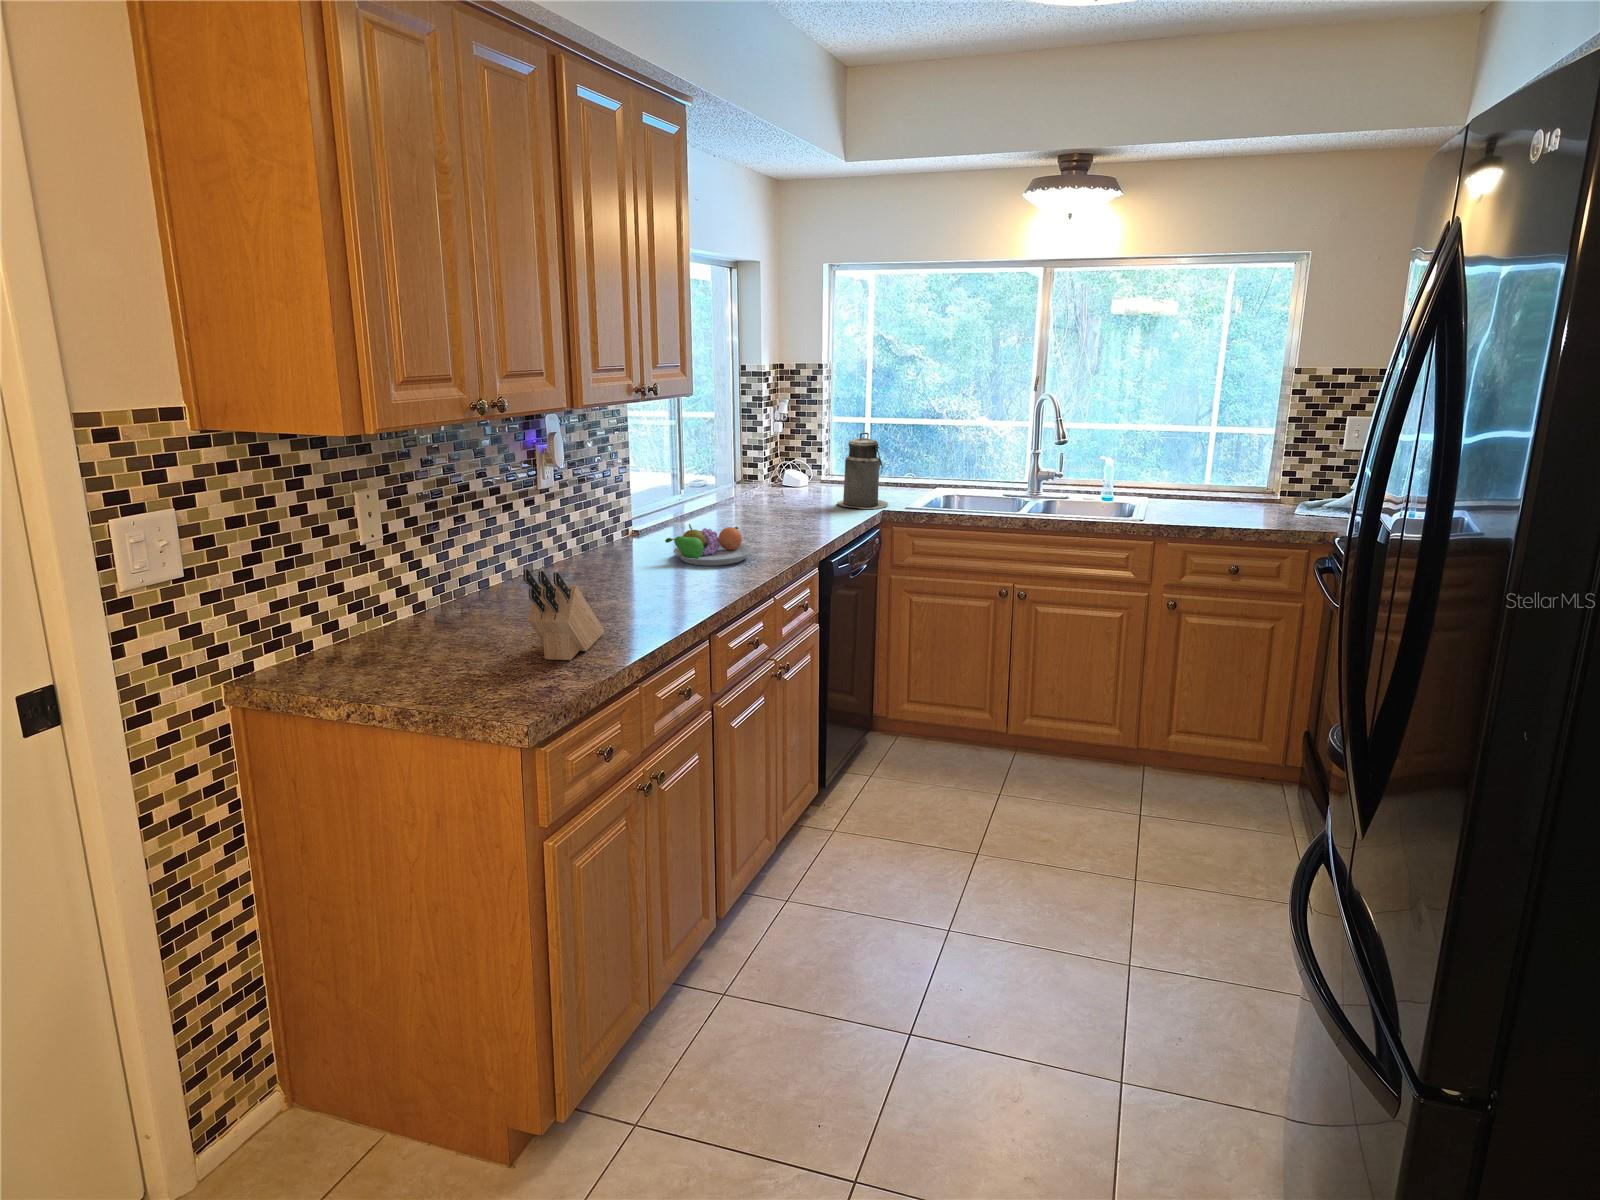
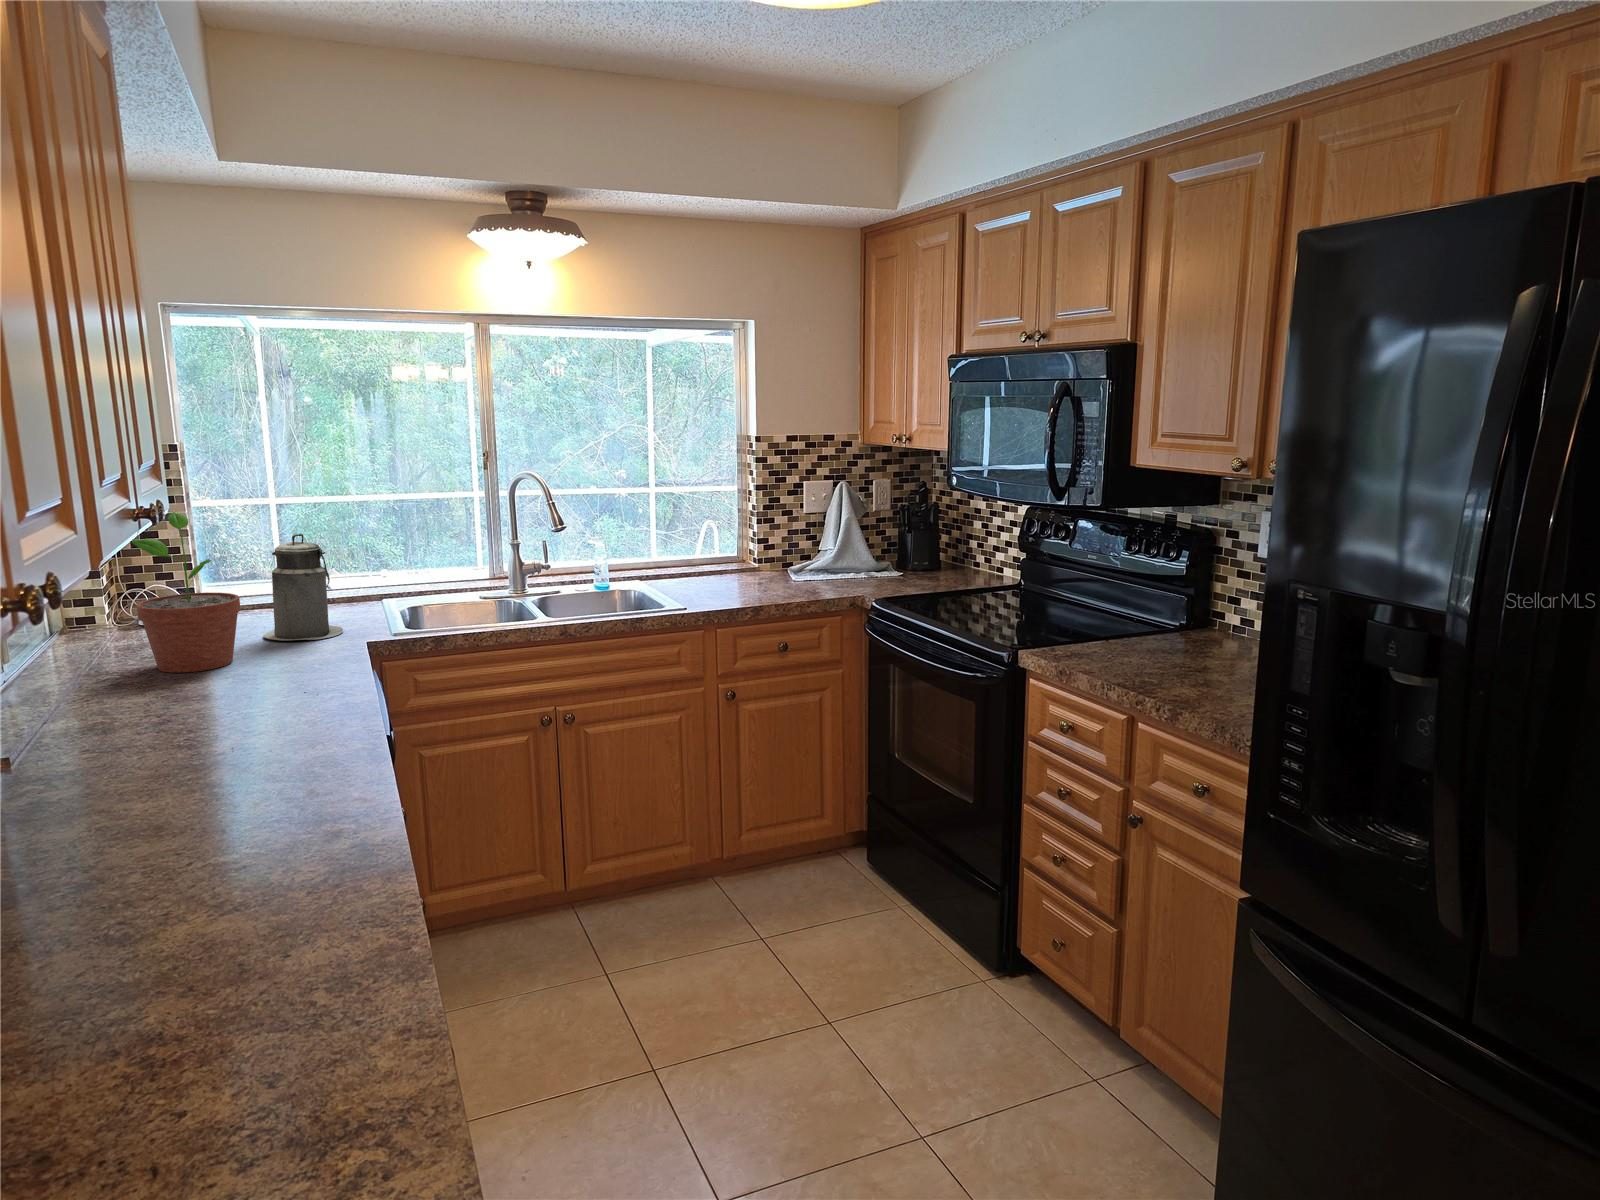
potted plant: none [753,412,812,518] -> present [132,512,241,673]
fruit bowl: present [665,524,753,566] -> none [83,694,246,770]
knife block: present [523,569,604,660] -> none [34,845,153,1037]

